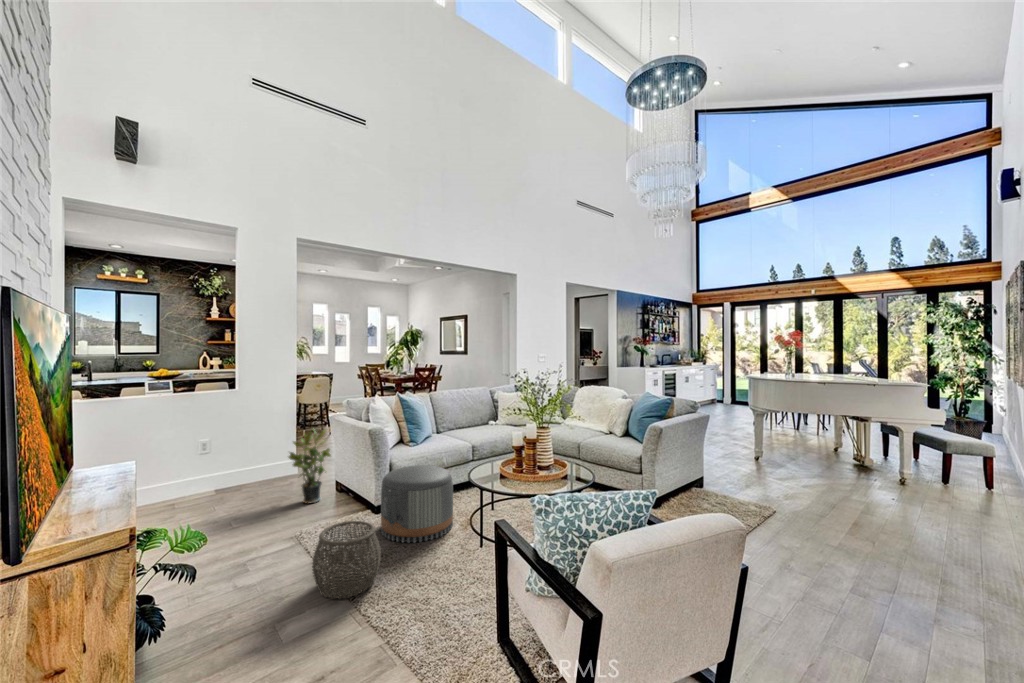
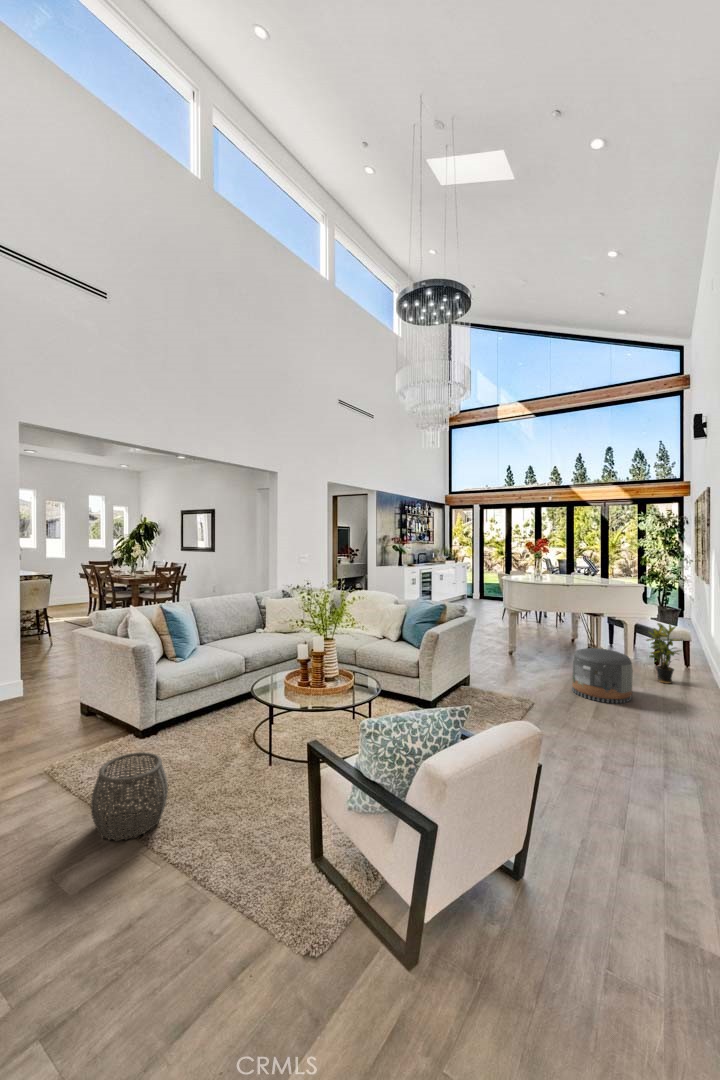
potted plant: present [289,430,331,504] -> present [646,623,680,684]
pouf: present [381,465,453,543] -> present [572,648,633,703]

